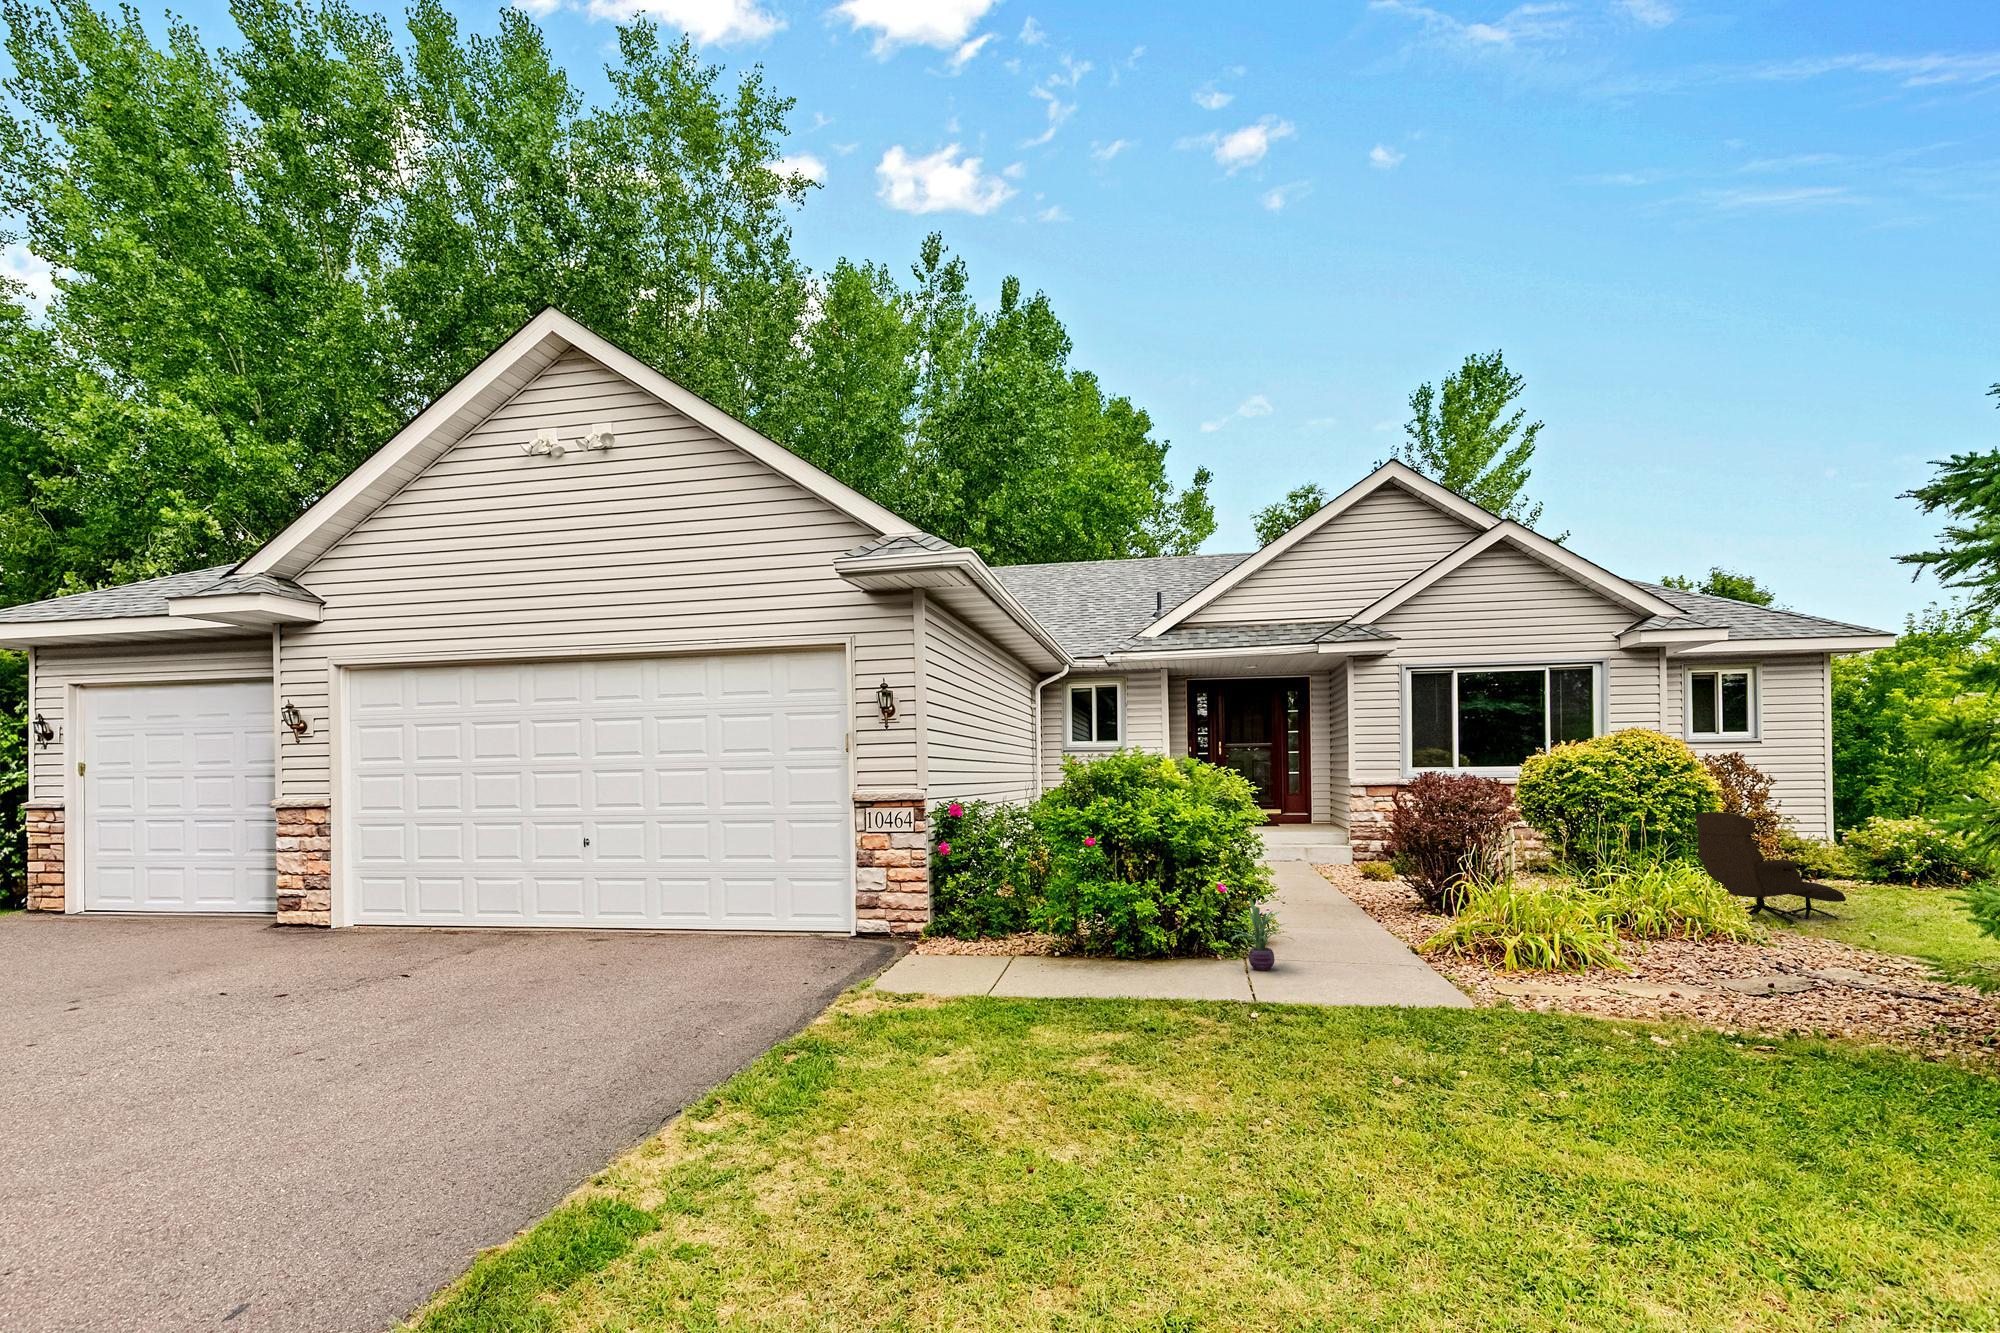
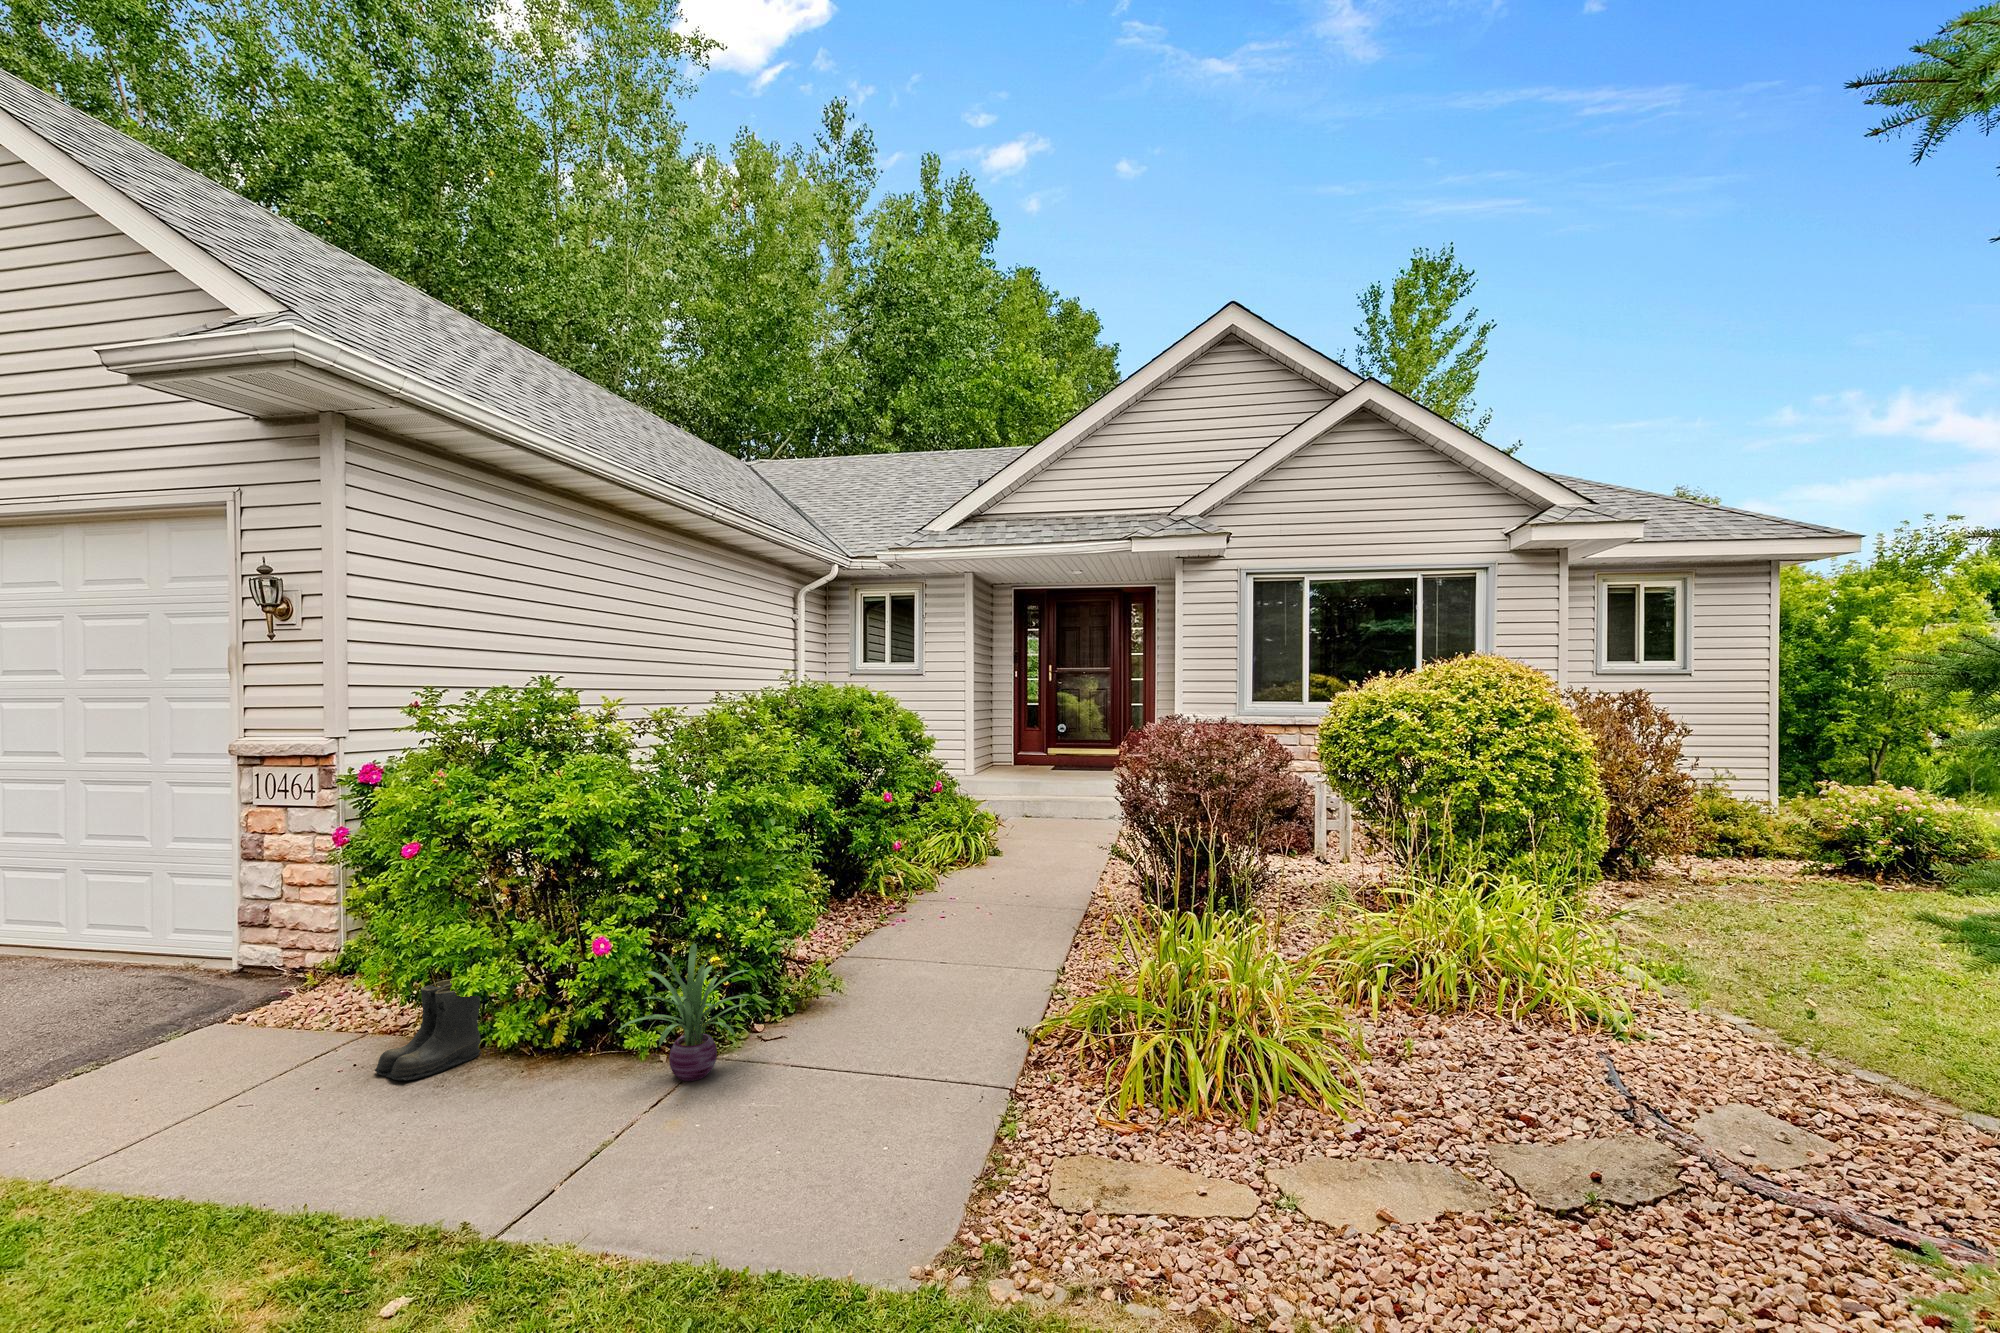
lounge chair: present [1695,812,1846,923] -> none [1556,785,1779,966]
boots: none [1083,924,1127,973] -> present [375,980,481,1081]

